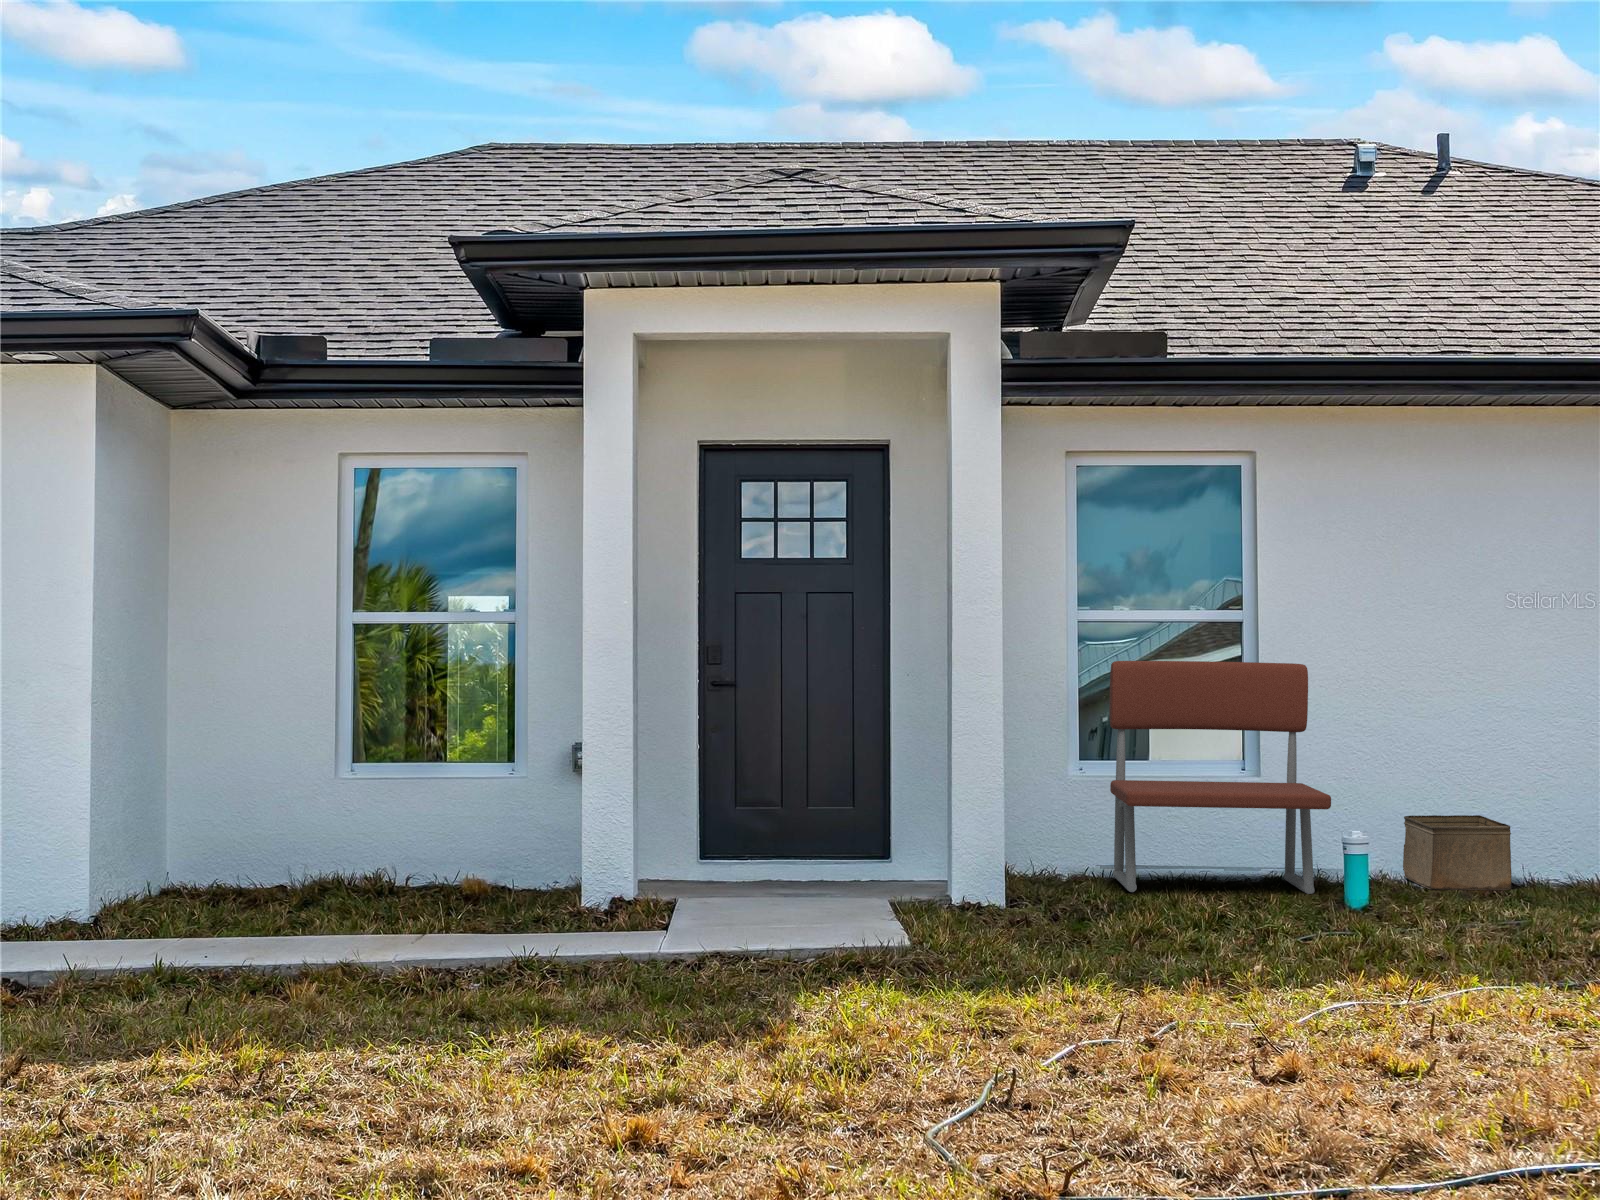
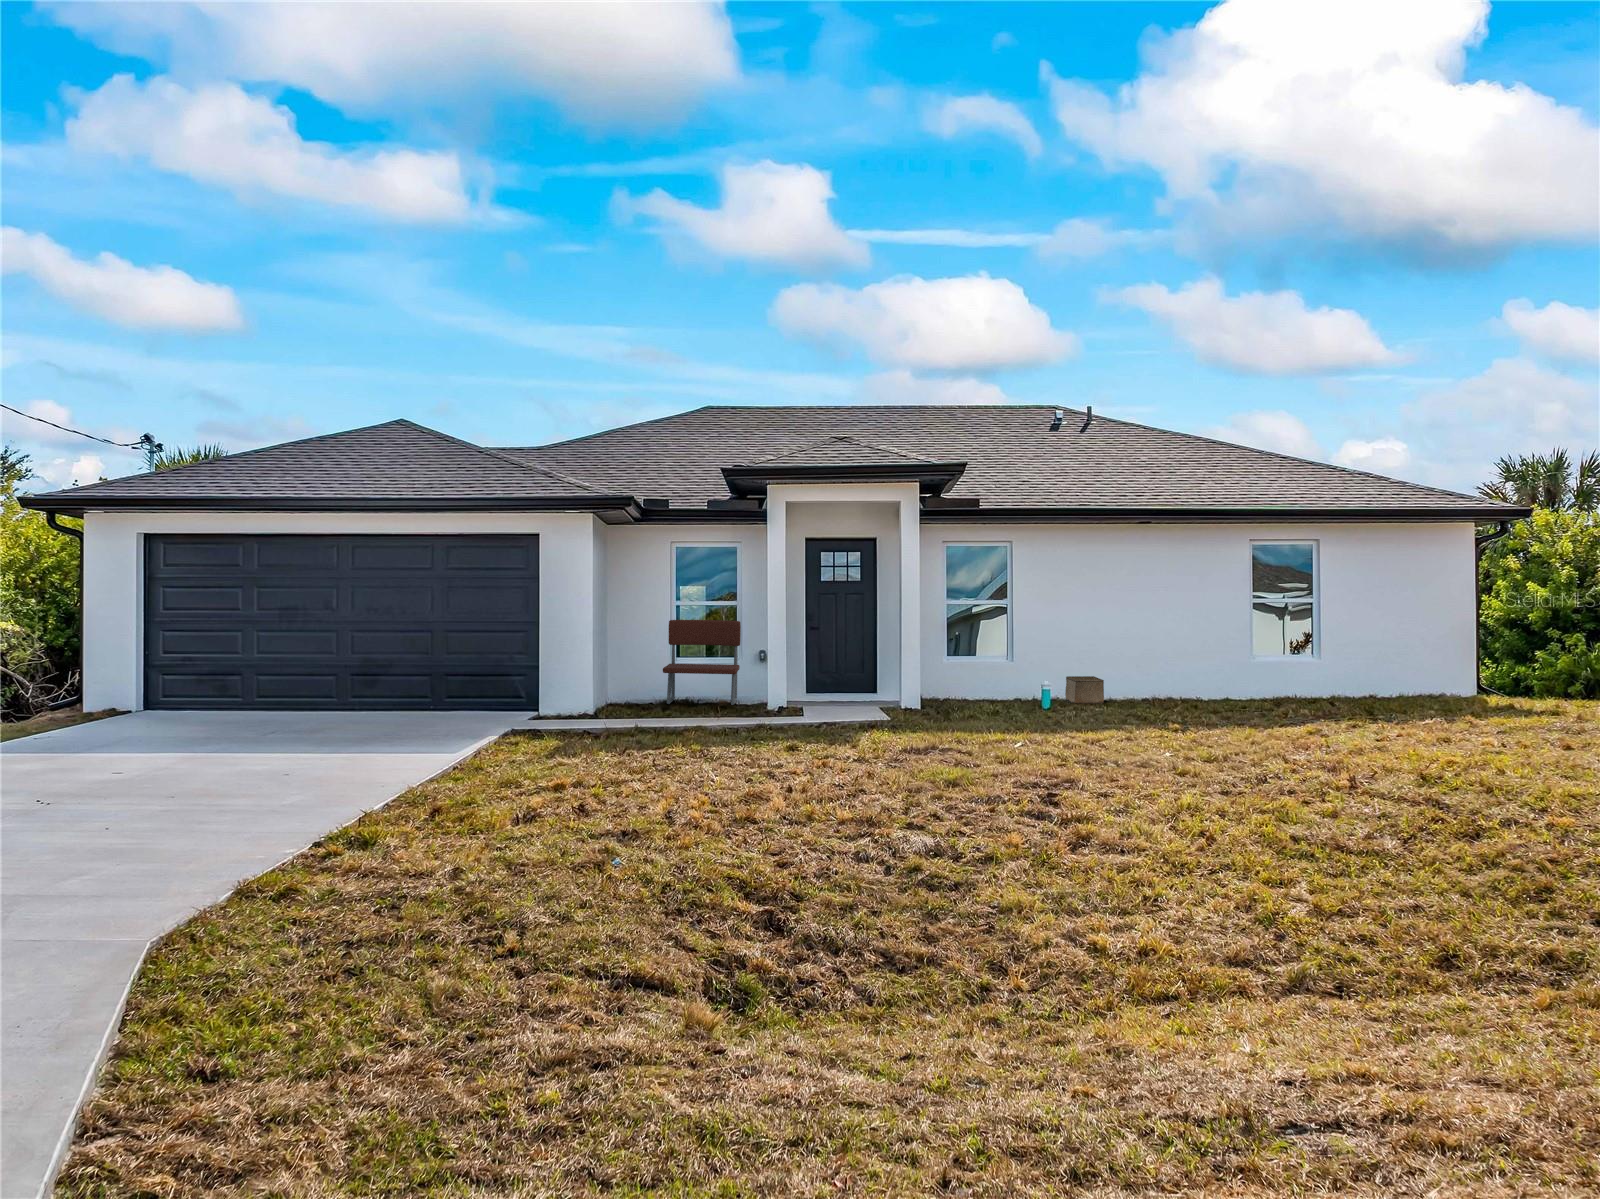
bench: present [1109,661,1331,894] -> present [663,620,741,705]

